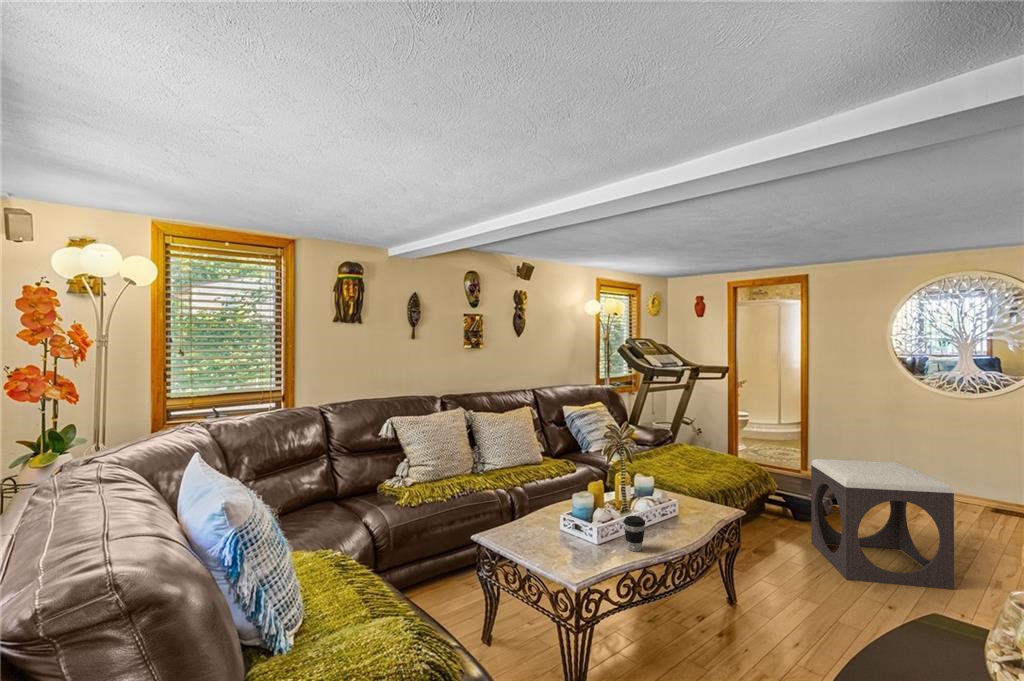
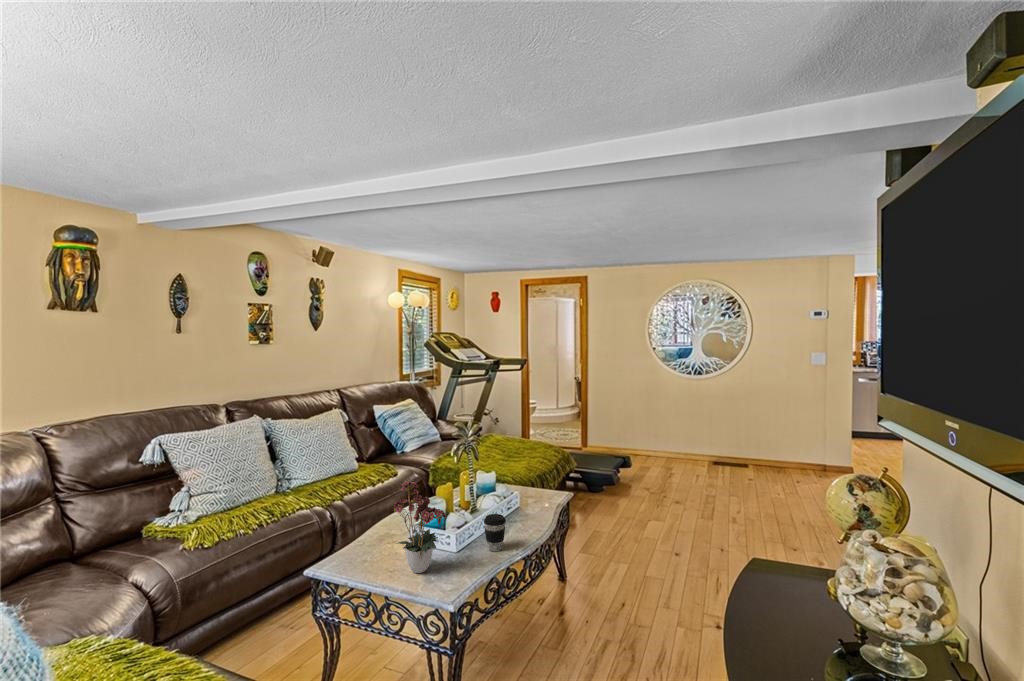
footstool: present [811,459,954,590] -> none [610,434,716,540]
flower arrangement: none [536,470,585,556] -> present [394,481,447,573]

